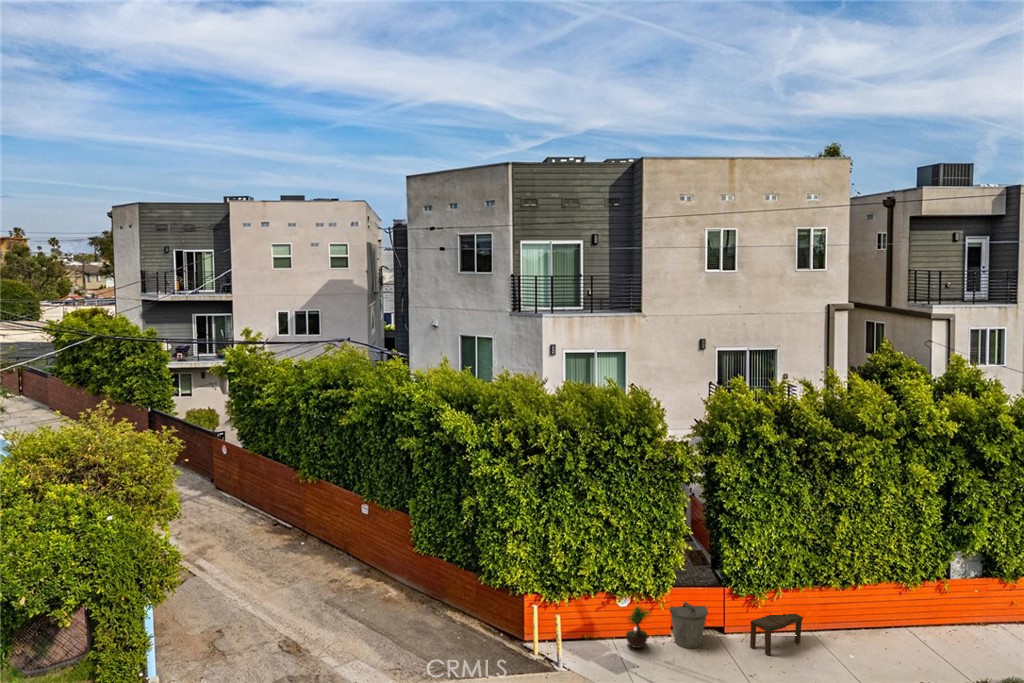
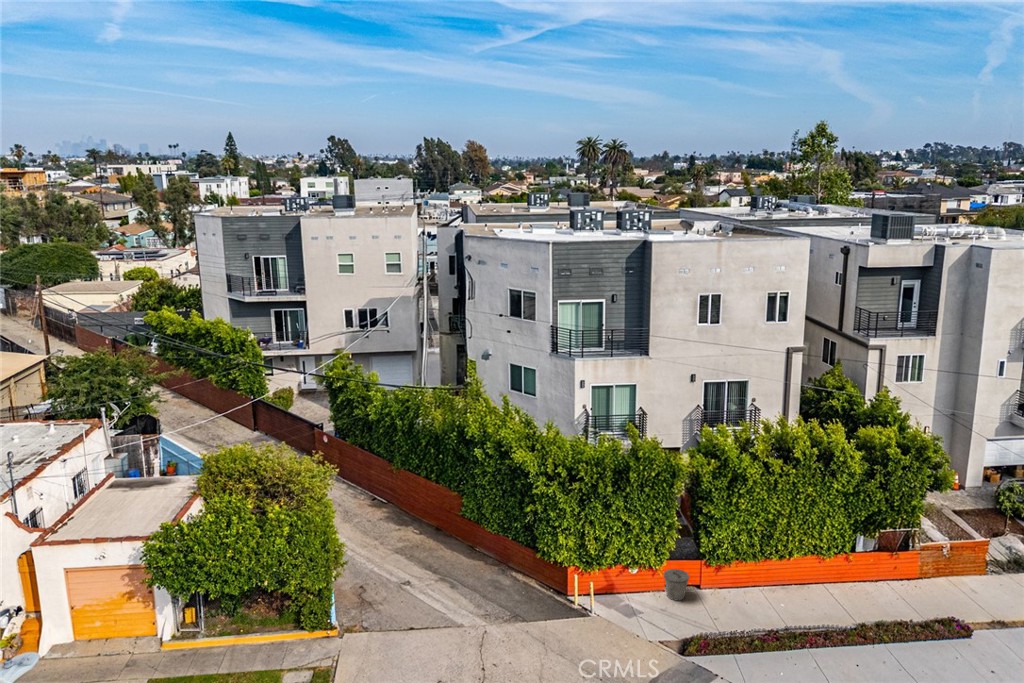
potted tree: present [626,606,650,648] -> none [634,572,652,600]
bench: present [750,613,803,656] -> none [716,574,752,606]

